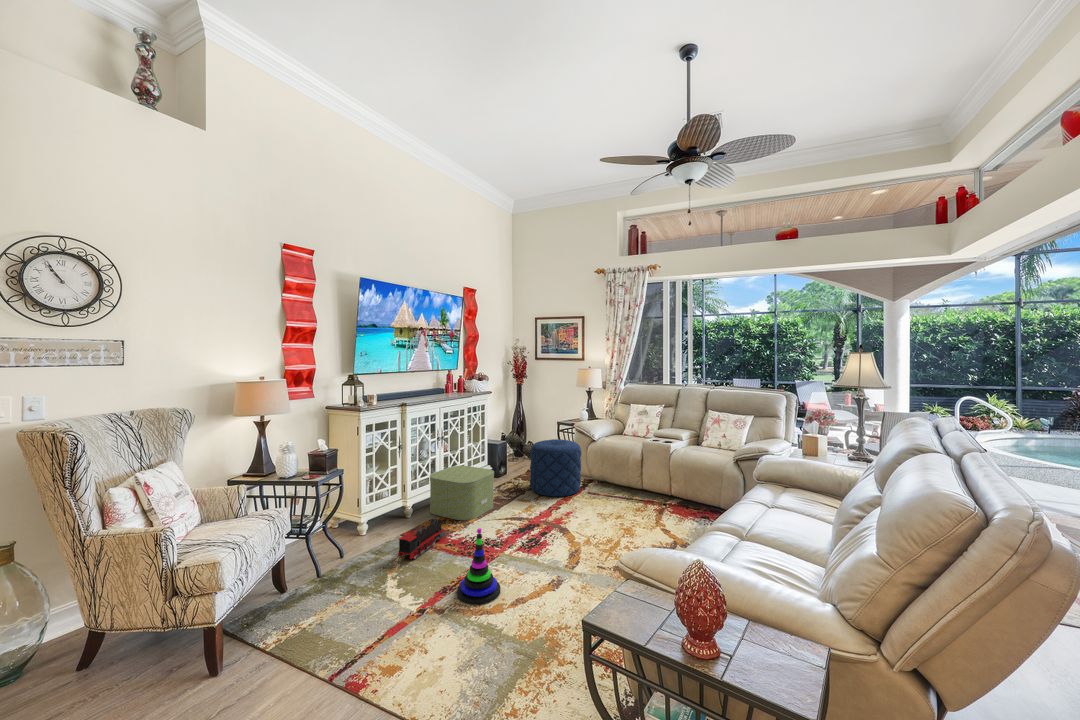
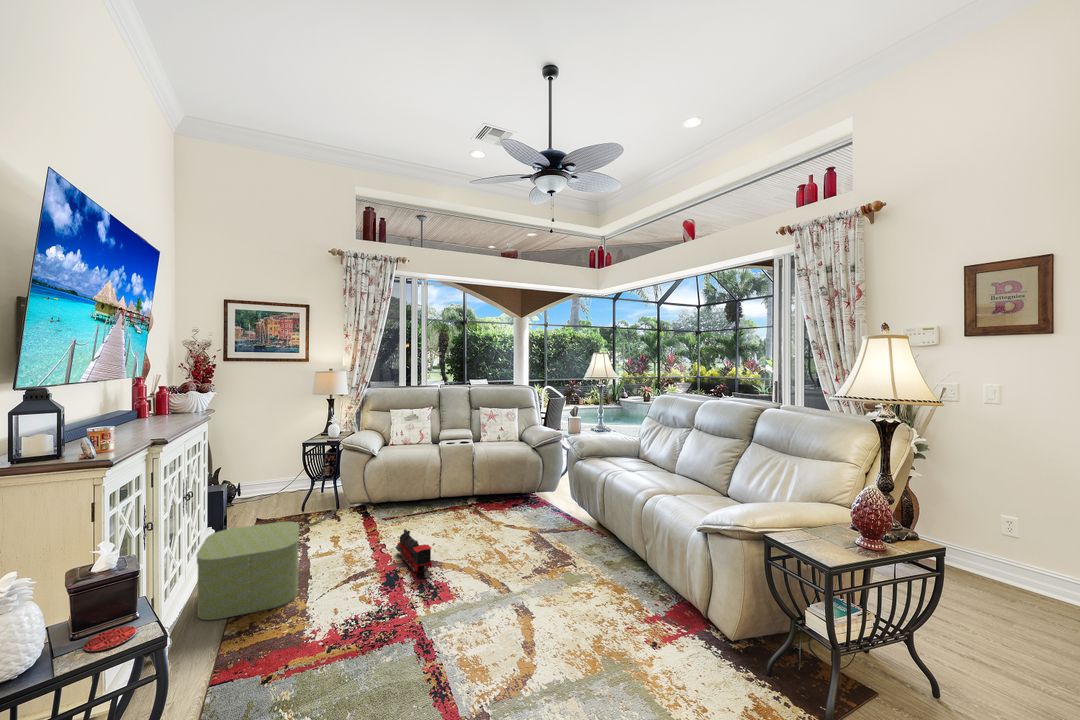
pouf: present [530,439,581,497] -> none [304,462,376,538]
toy train: present [398,518,444,559] -> present [396,529,432,572]
stacking toy: present [457,528,500,604] -> none [434,573,490,674]

